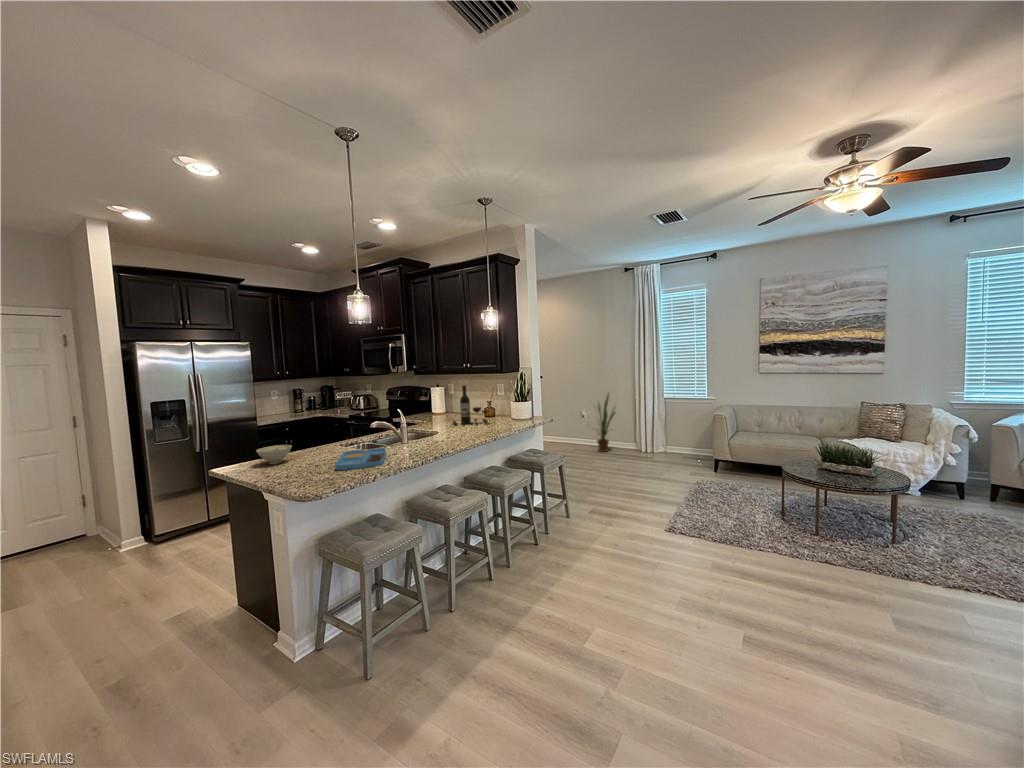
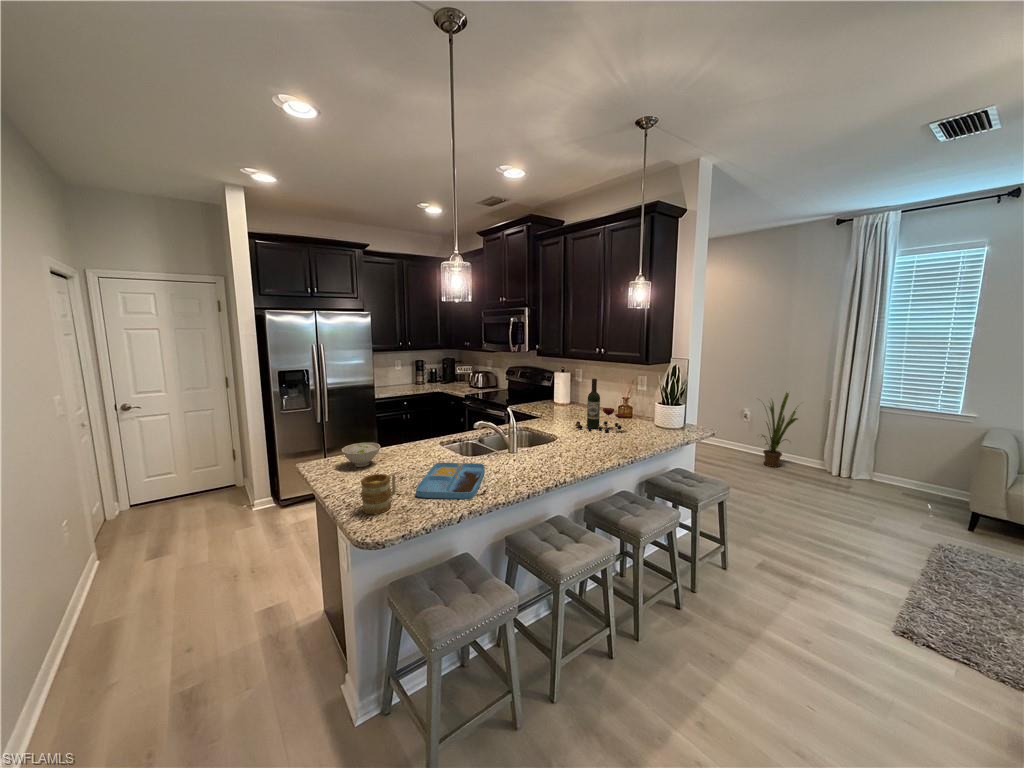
mug: none [293,453,319,482] -> present [361,474,396,514]

